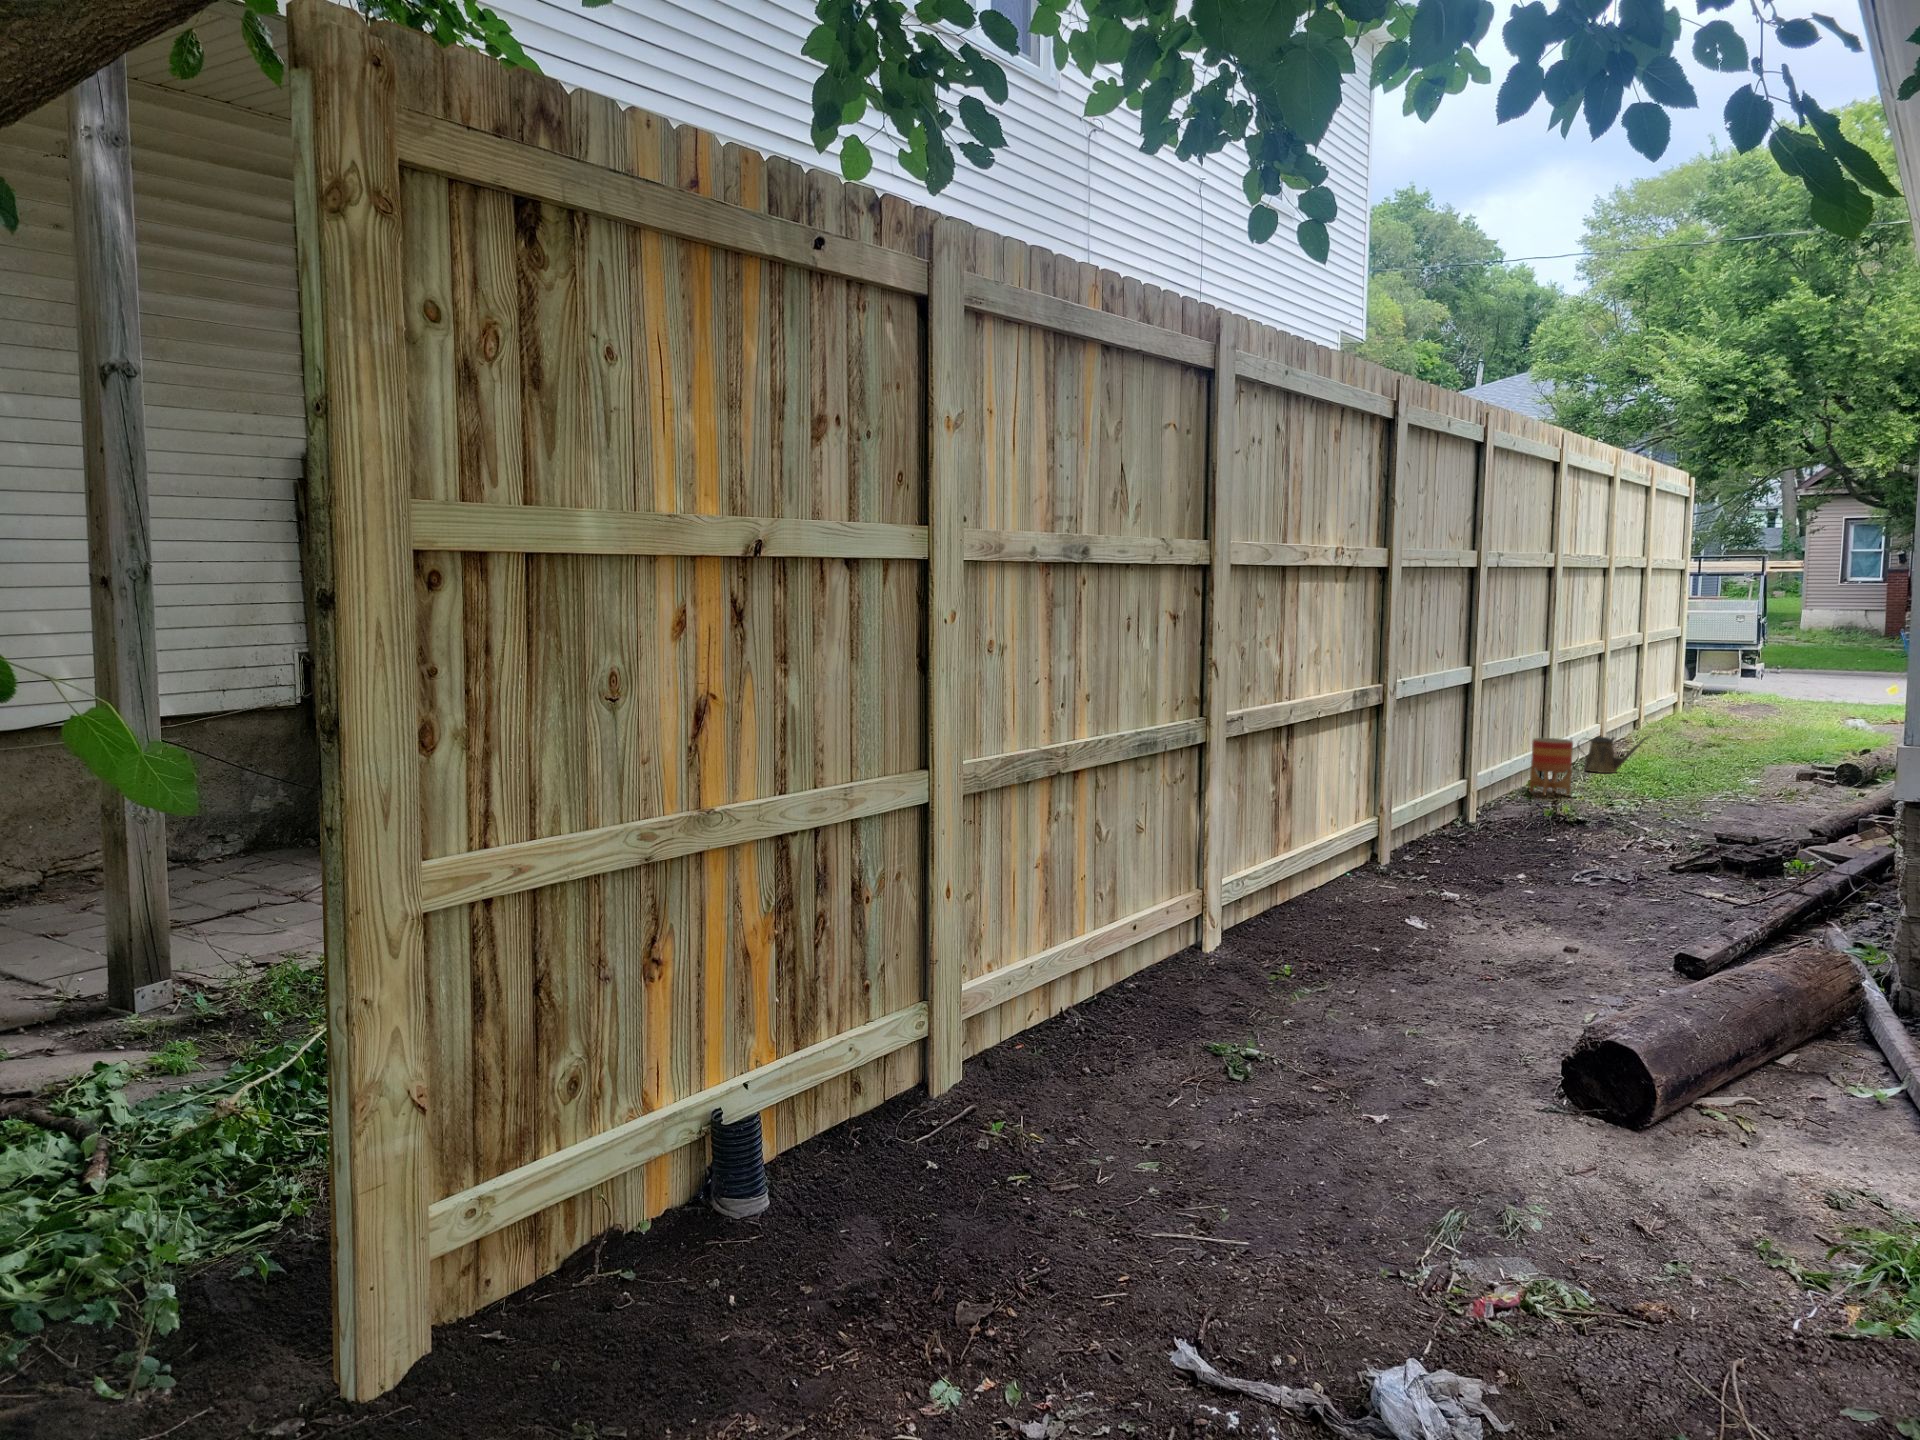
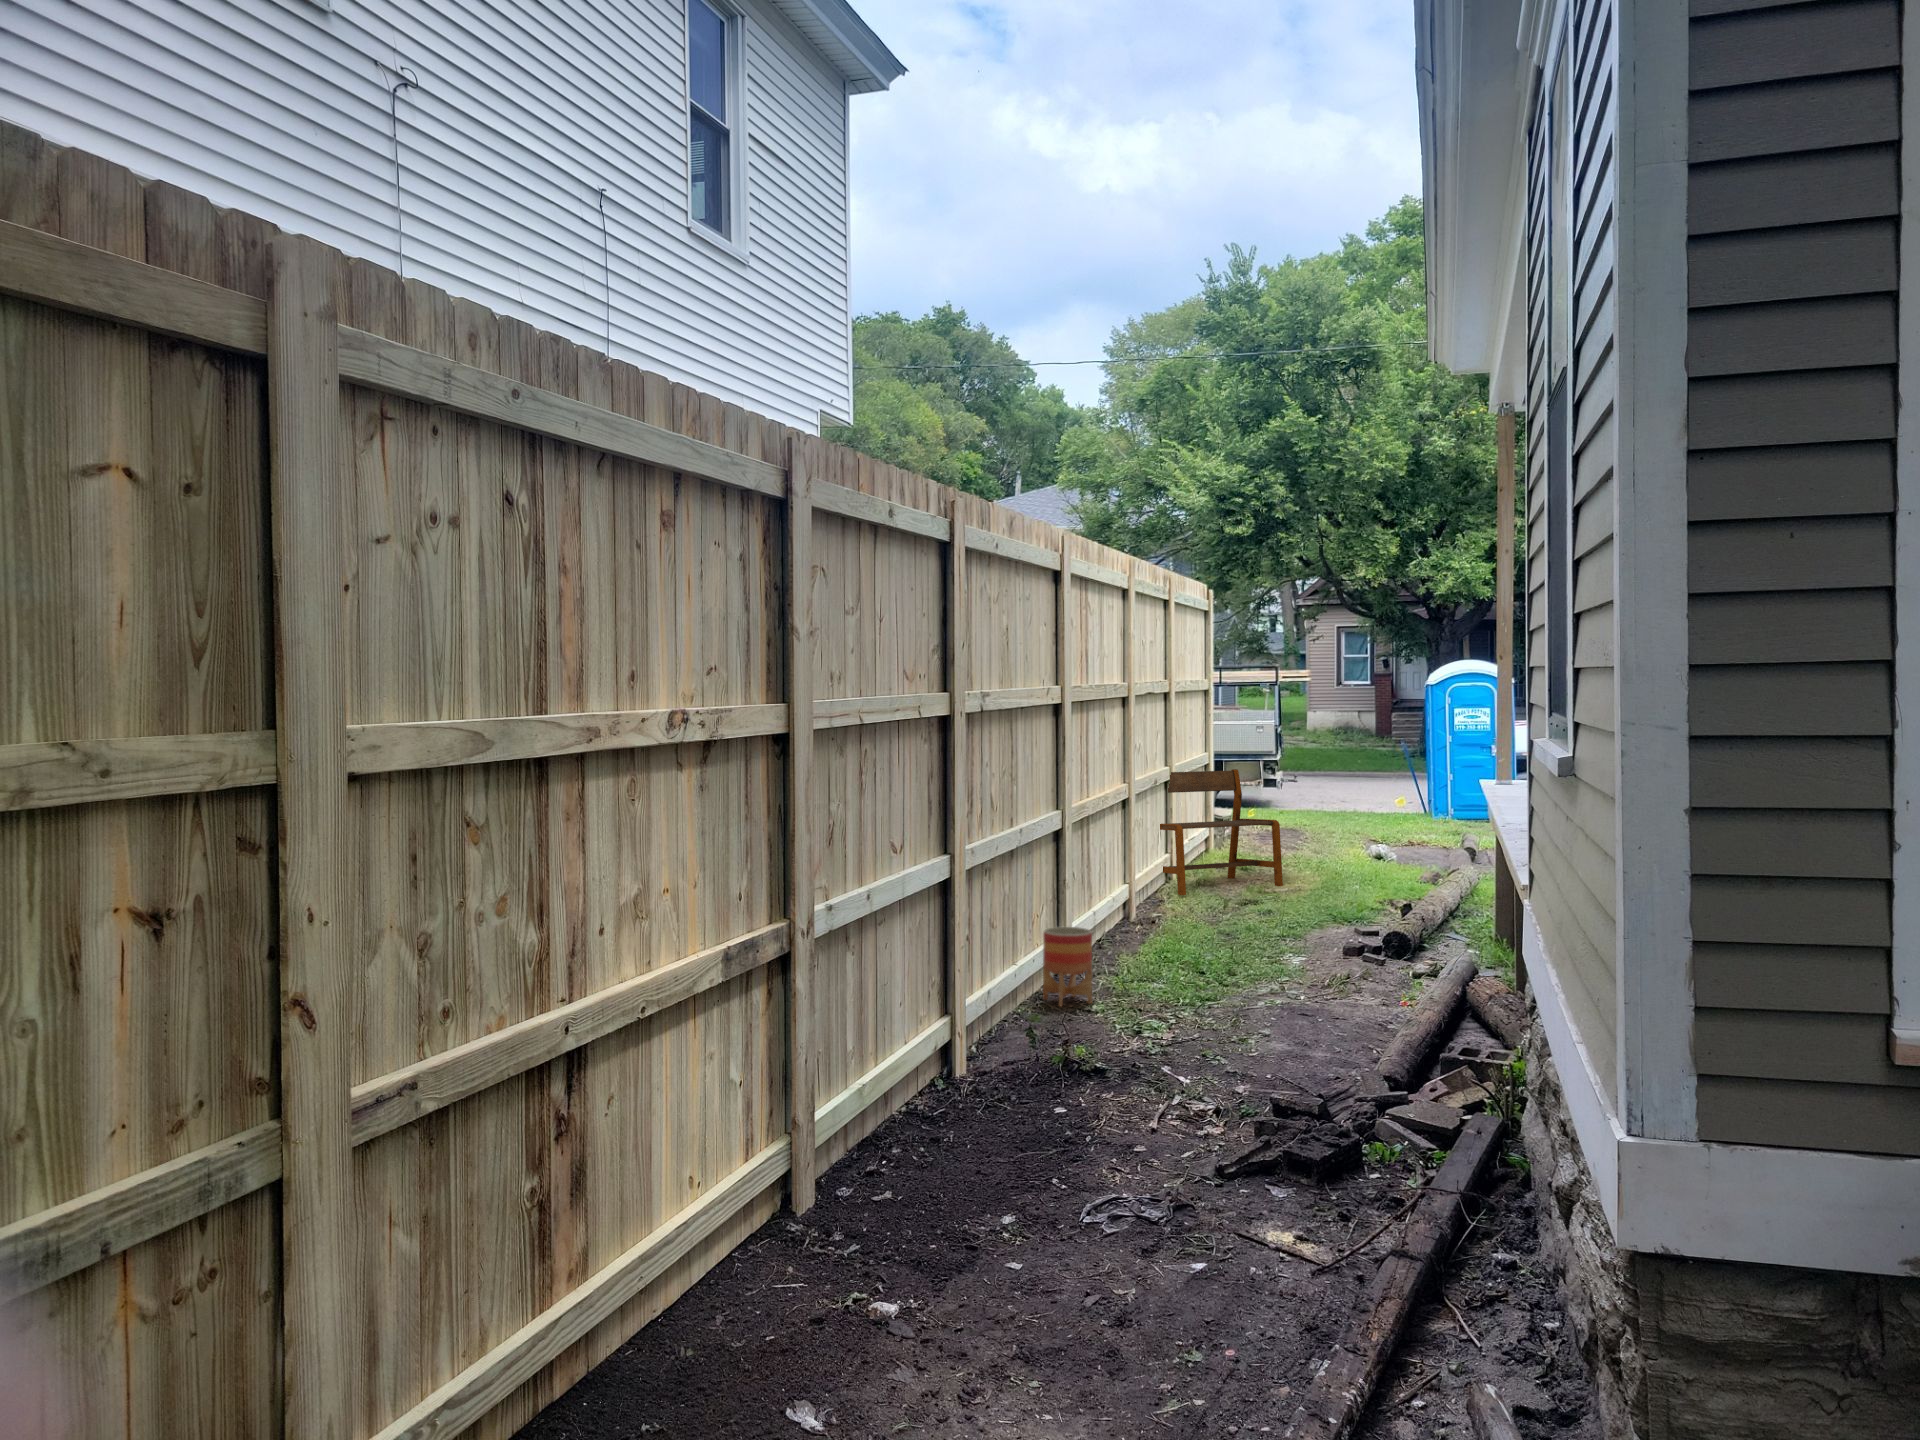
bench: none [1611,636,1749,741] -> present [1160,769,1283,895]
watering can: present [1577,737,1649,773] -> none [1101,907,1183,956]

